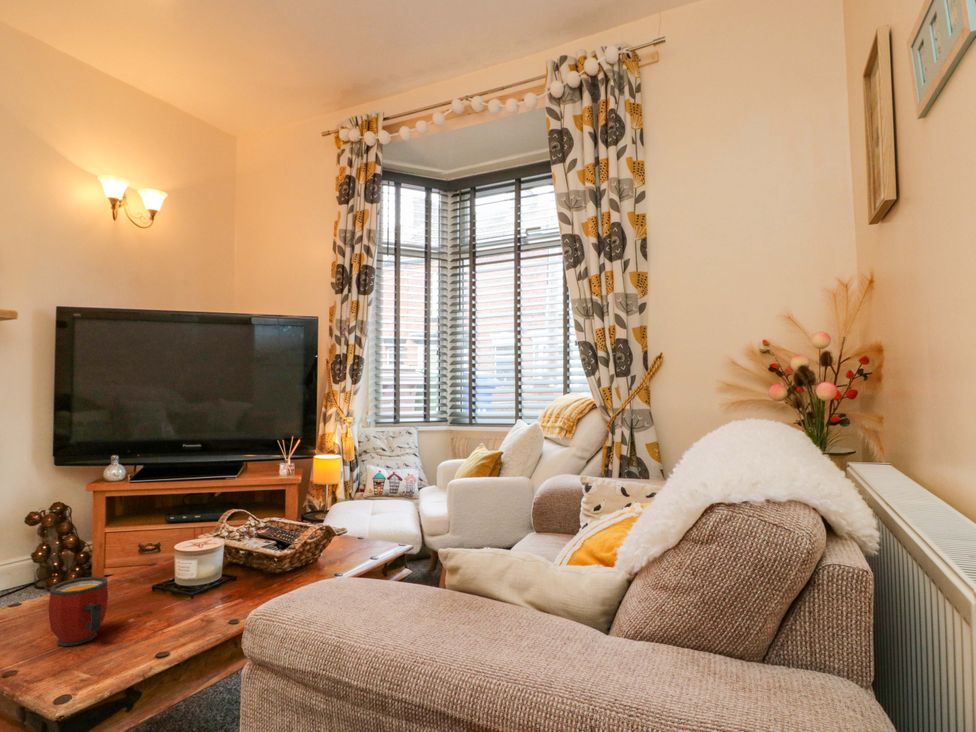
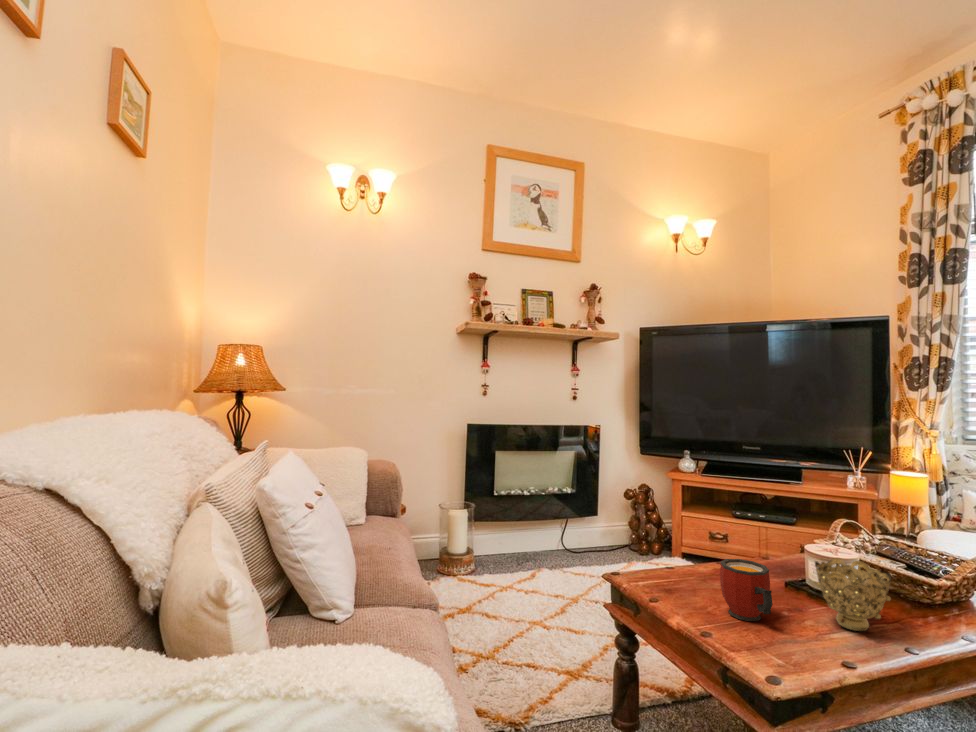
decorative bowl: none [160,549,228,618] -> present [815,558,891,631]

